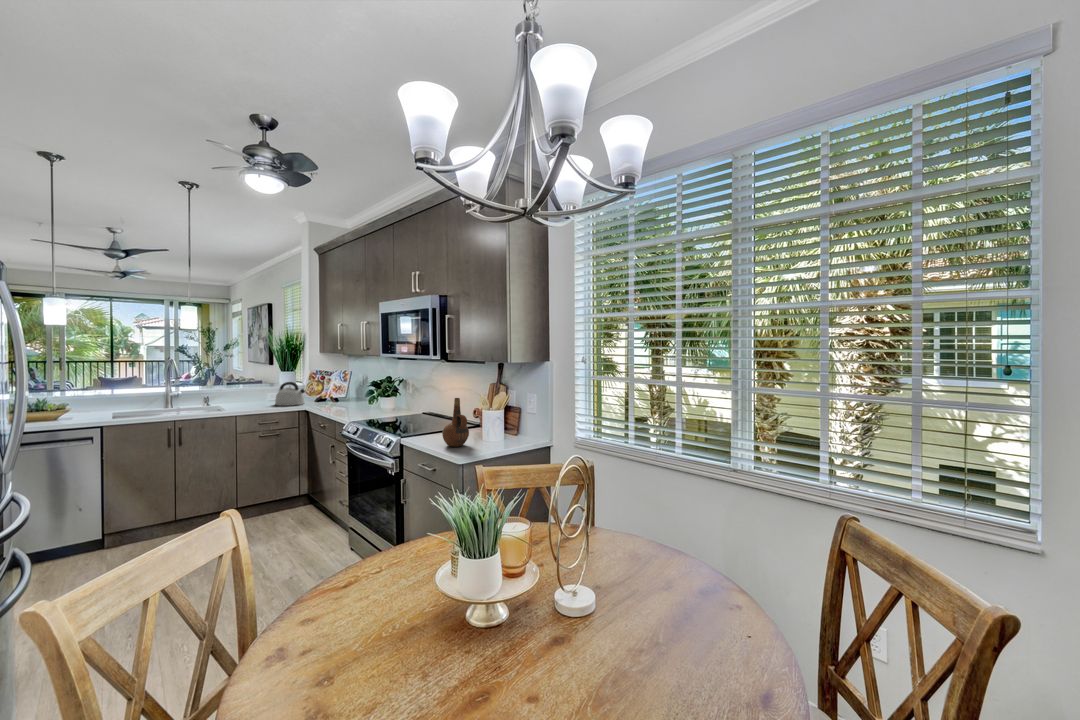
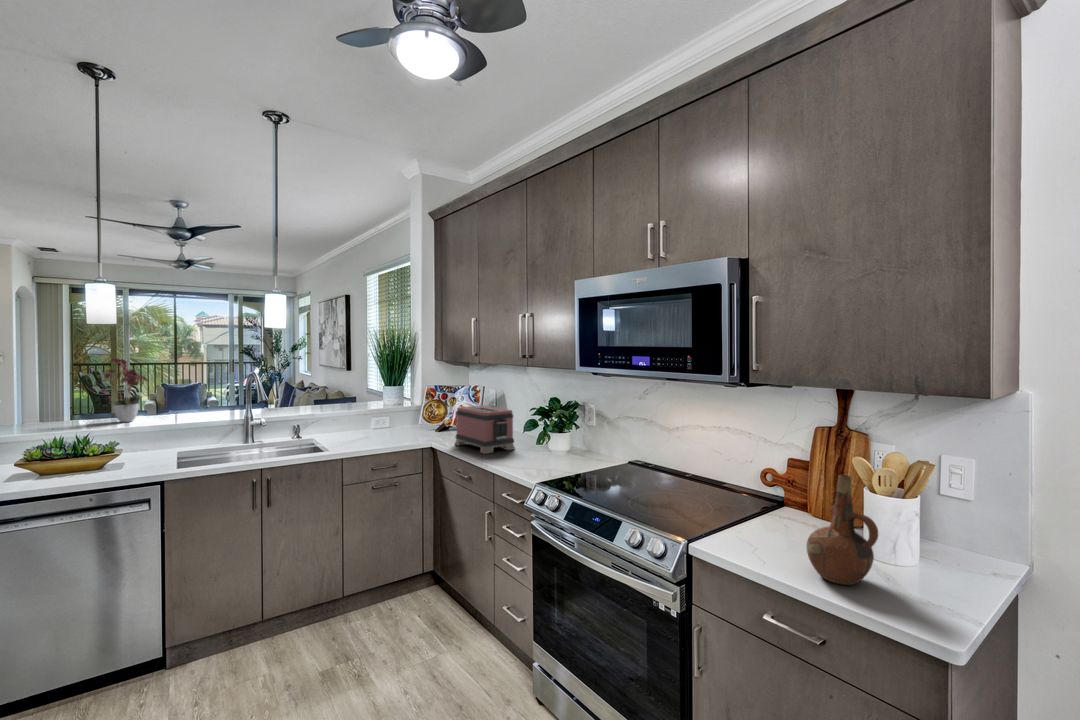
flower arrangement: none [53,346,93,393] -> present [104,358,148,422]
toaster: none [319,381,358,411] -> present [455,405,515,454]
kettle: present [275,382,305,406] -> none [388,404,430,440]

